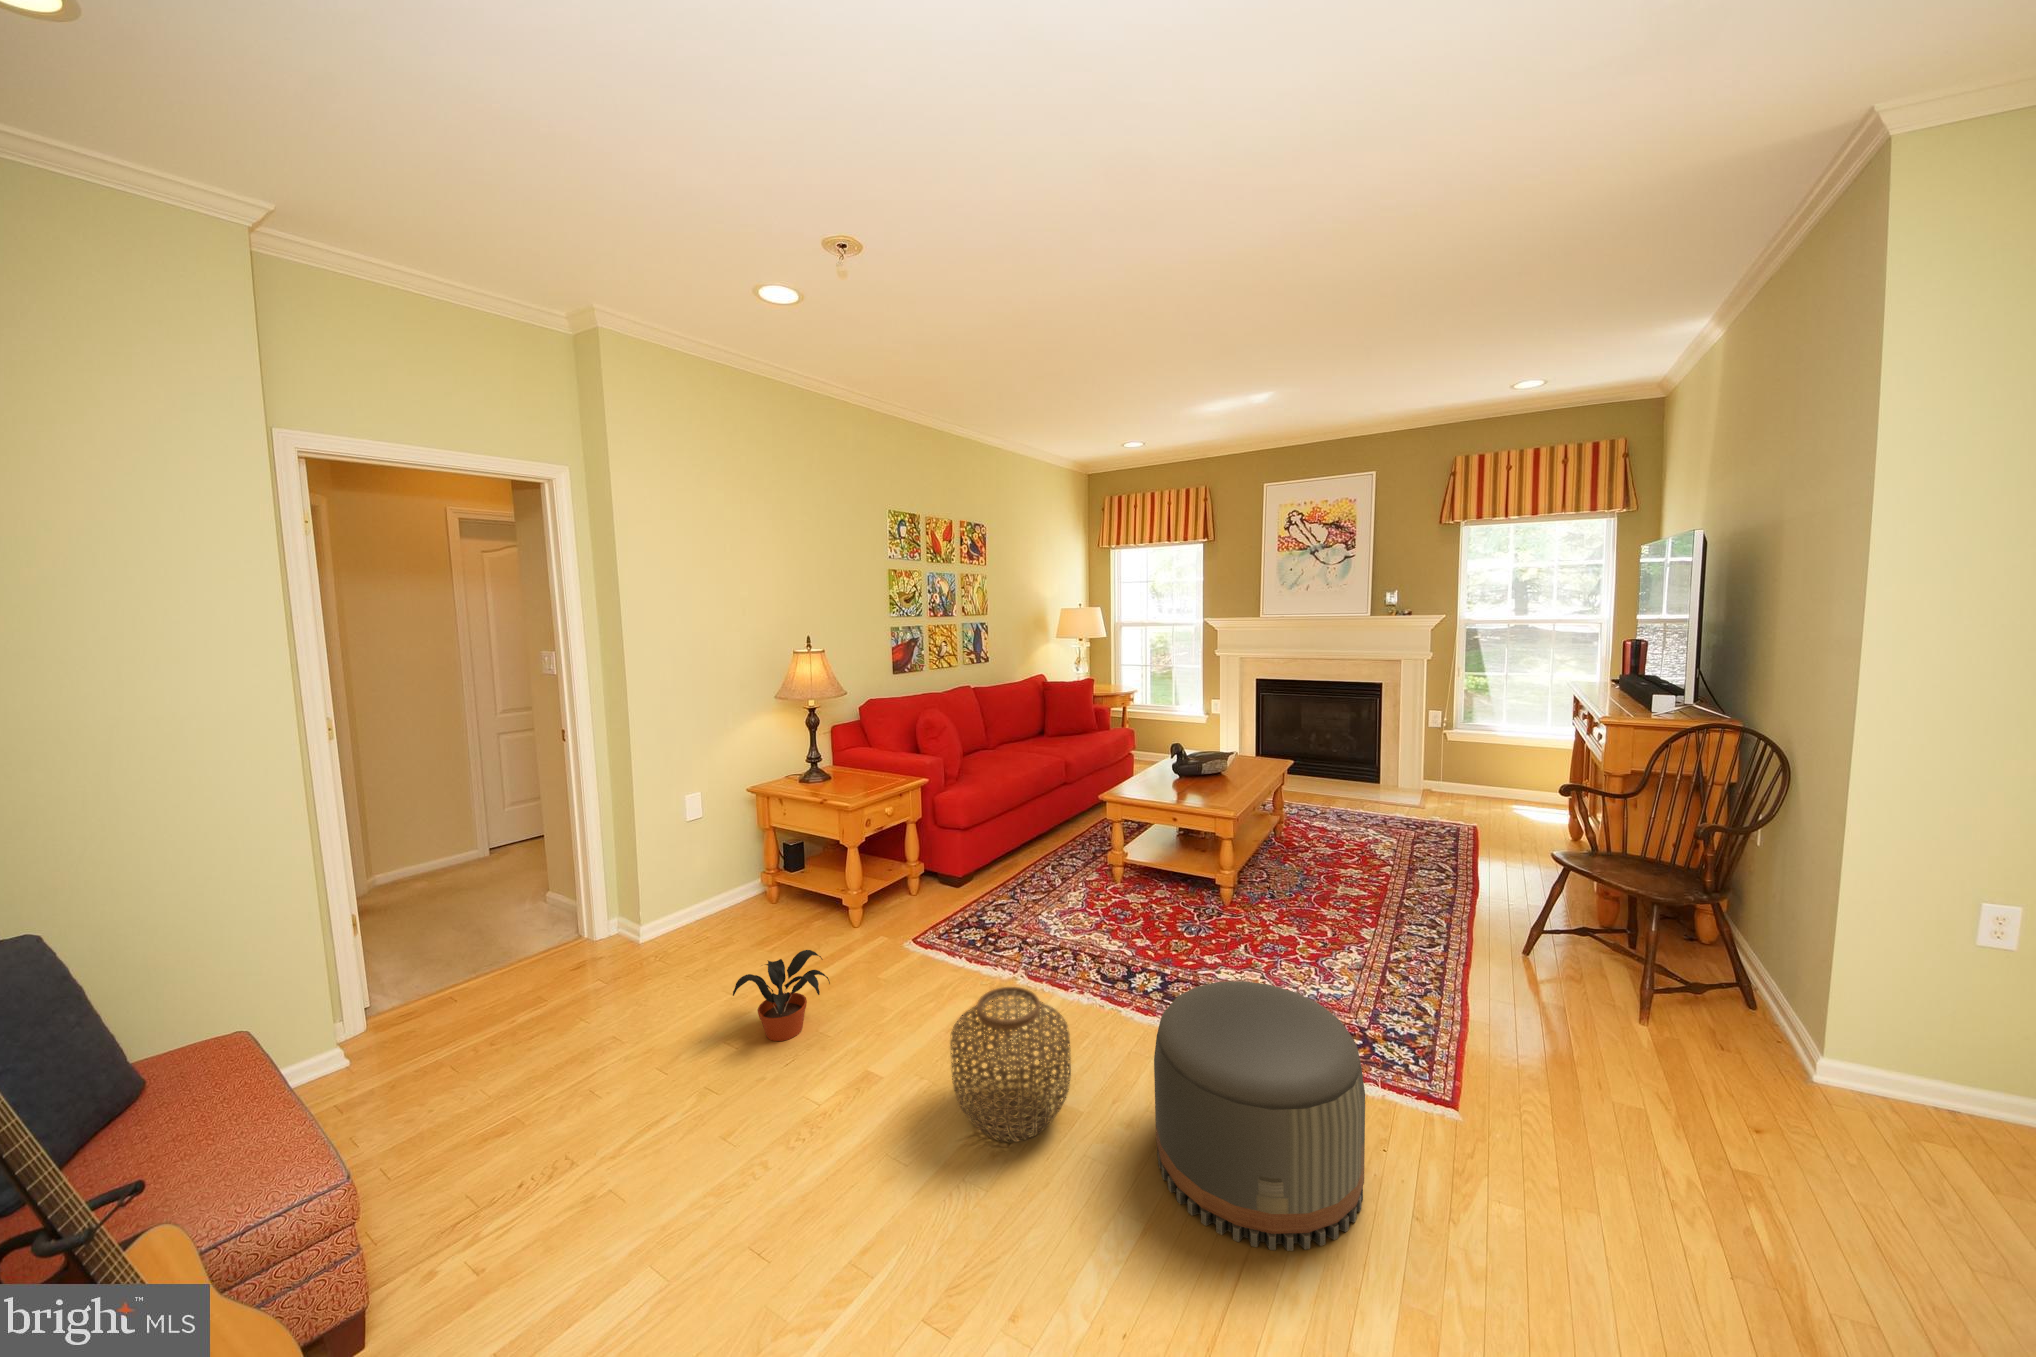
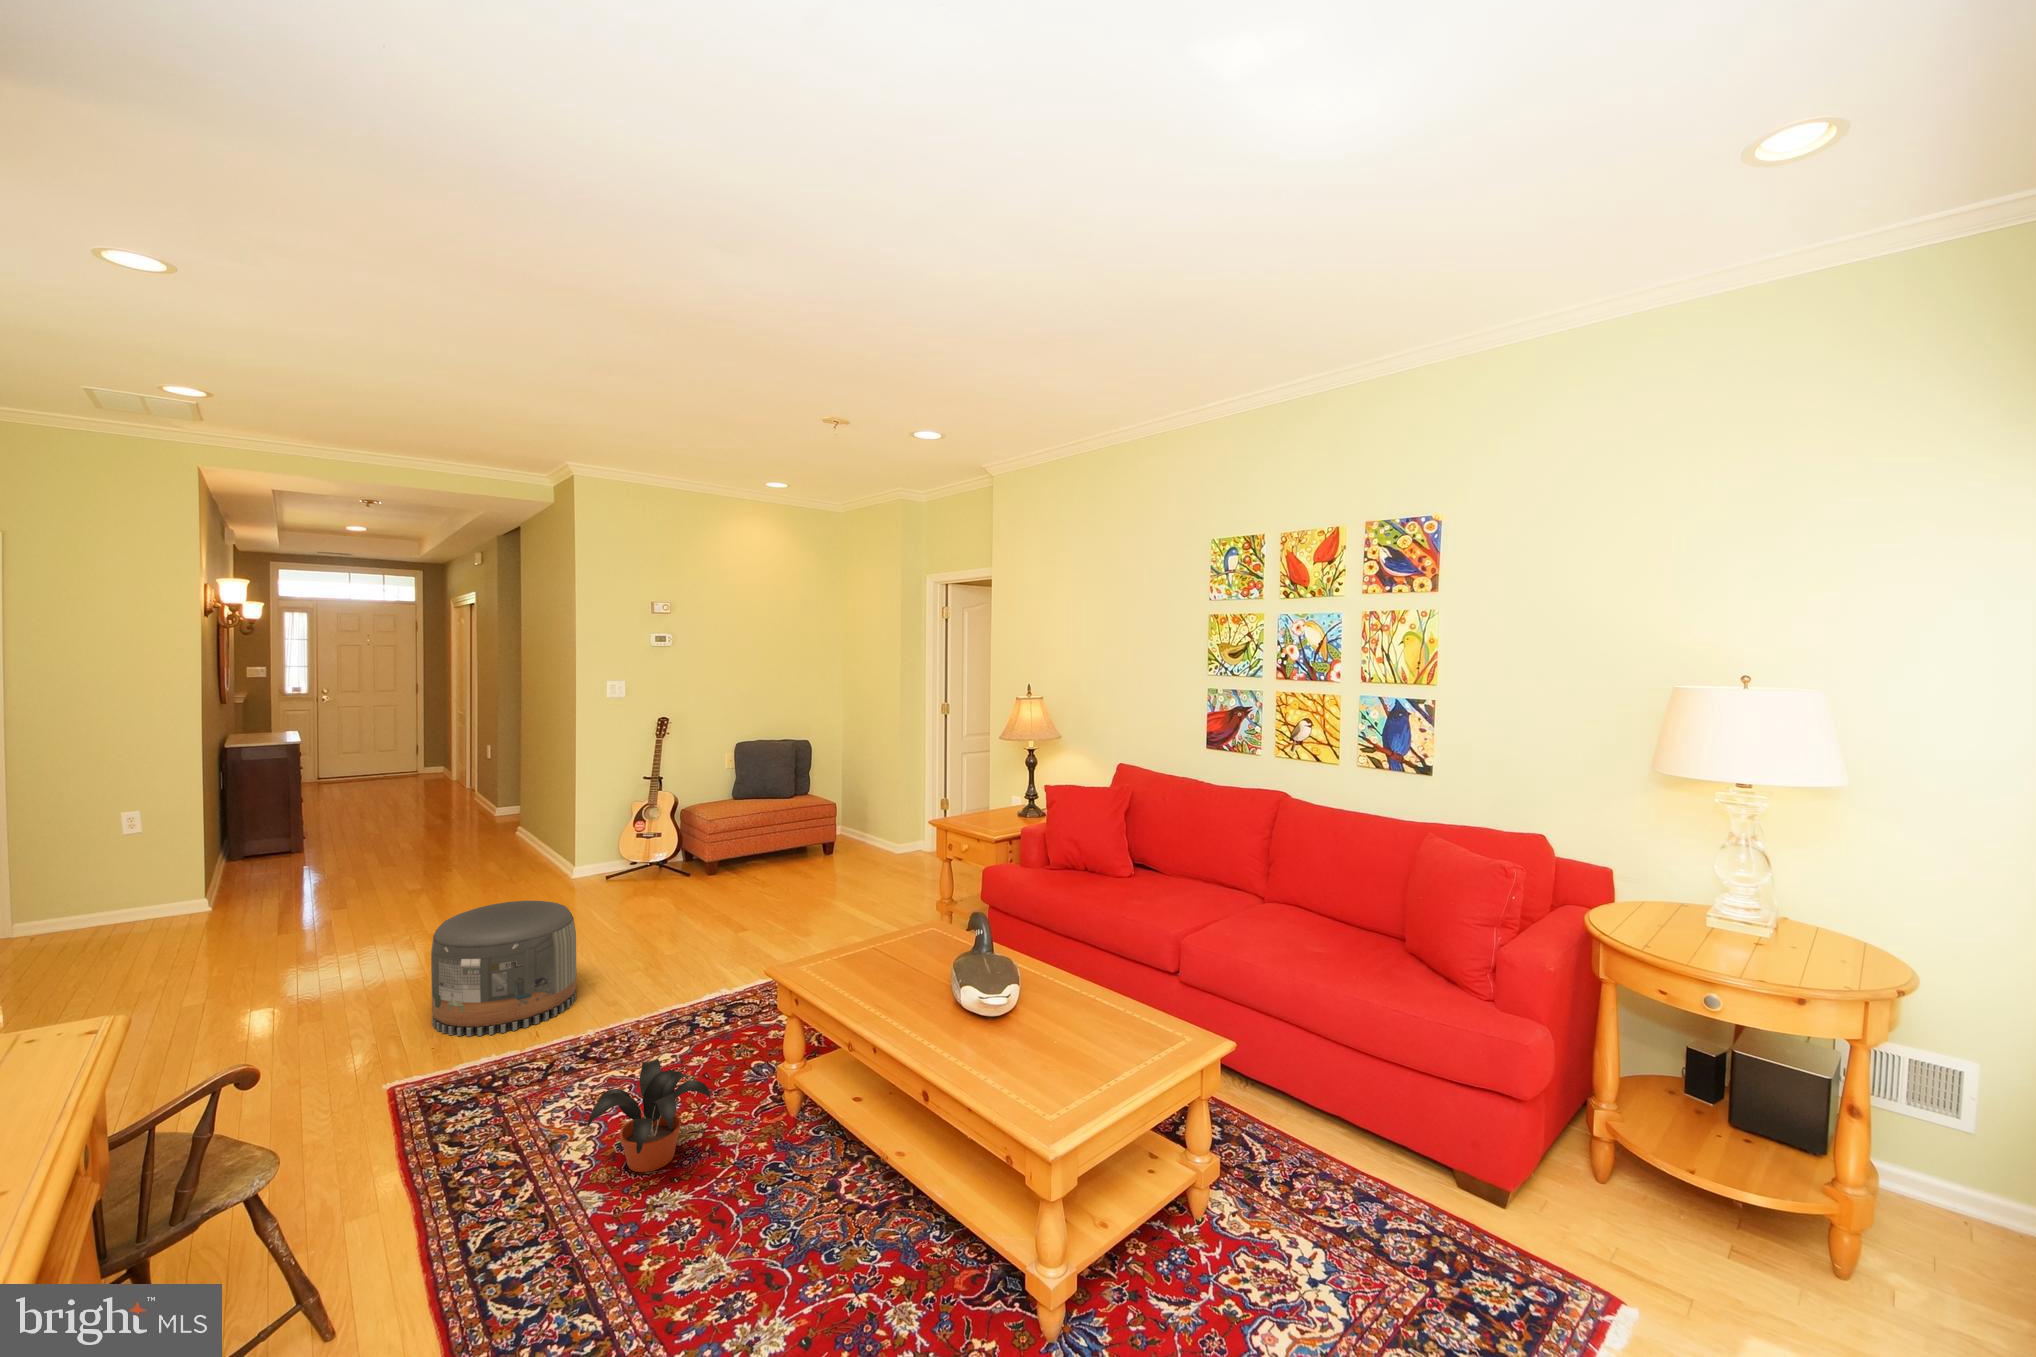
potted plant: present [733,950,830,1041] -> present [587,1059,711,1172]
woven basket: present [951,987,1071,1142] -> none [613,881,691,965]

